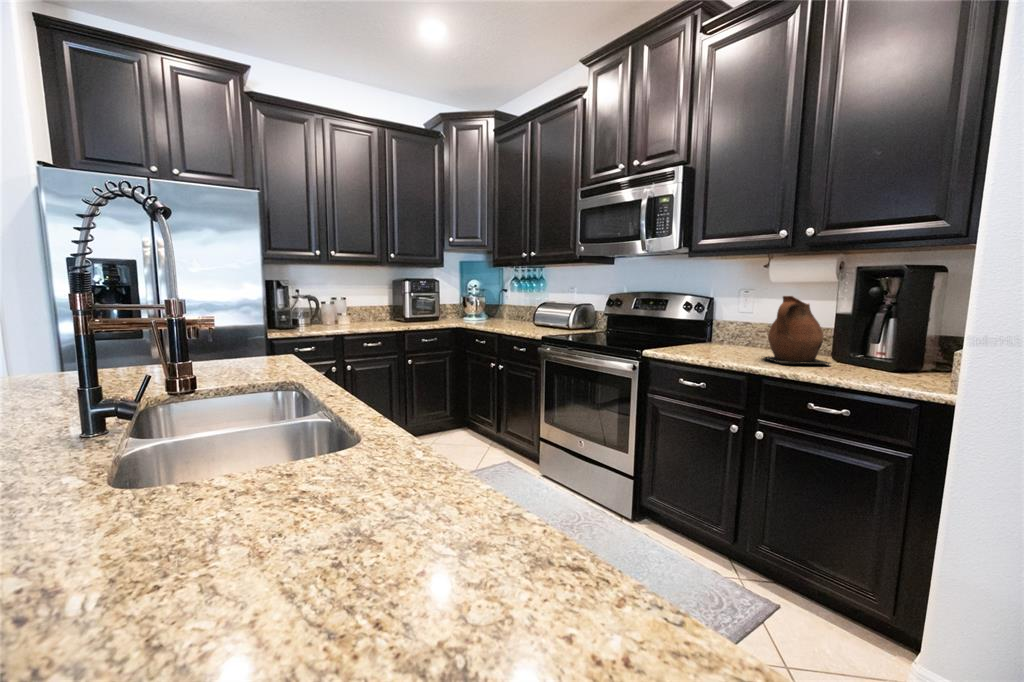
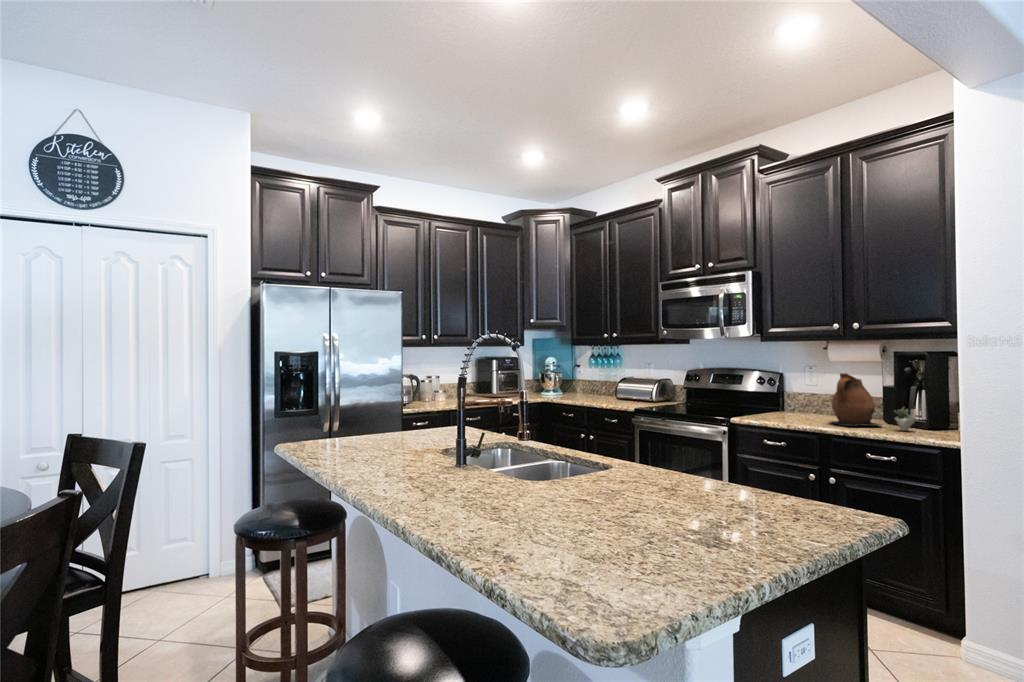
succulent plant: none [849,340,884,373] -> present [894,407,915,431]

